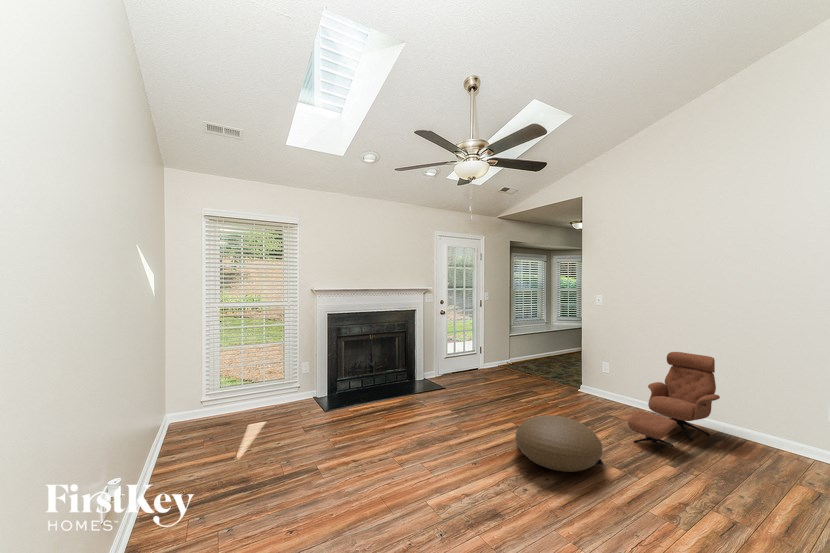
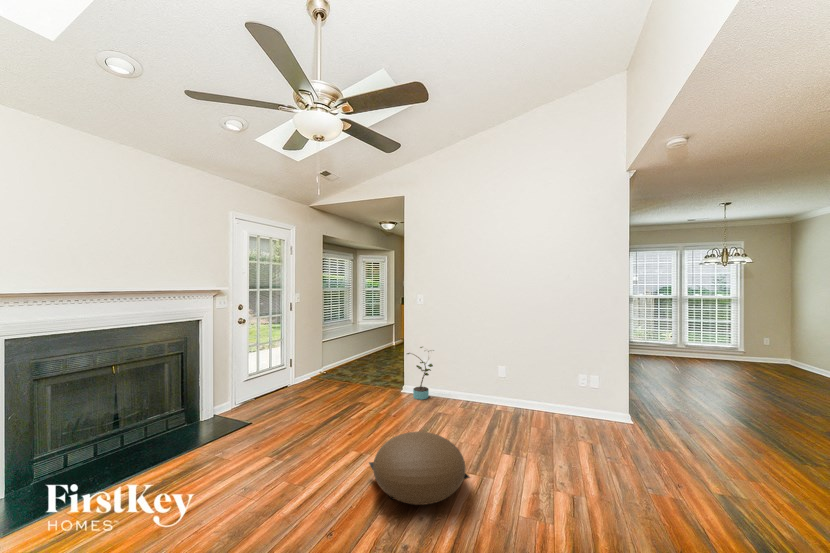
potted plant: none [582,348,614,401] -> present [407,347,433,400]
lounge chair: present [628,352,720,453] -> none [464,343,519,442]

